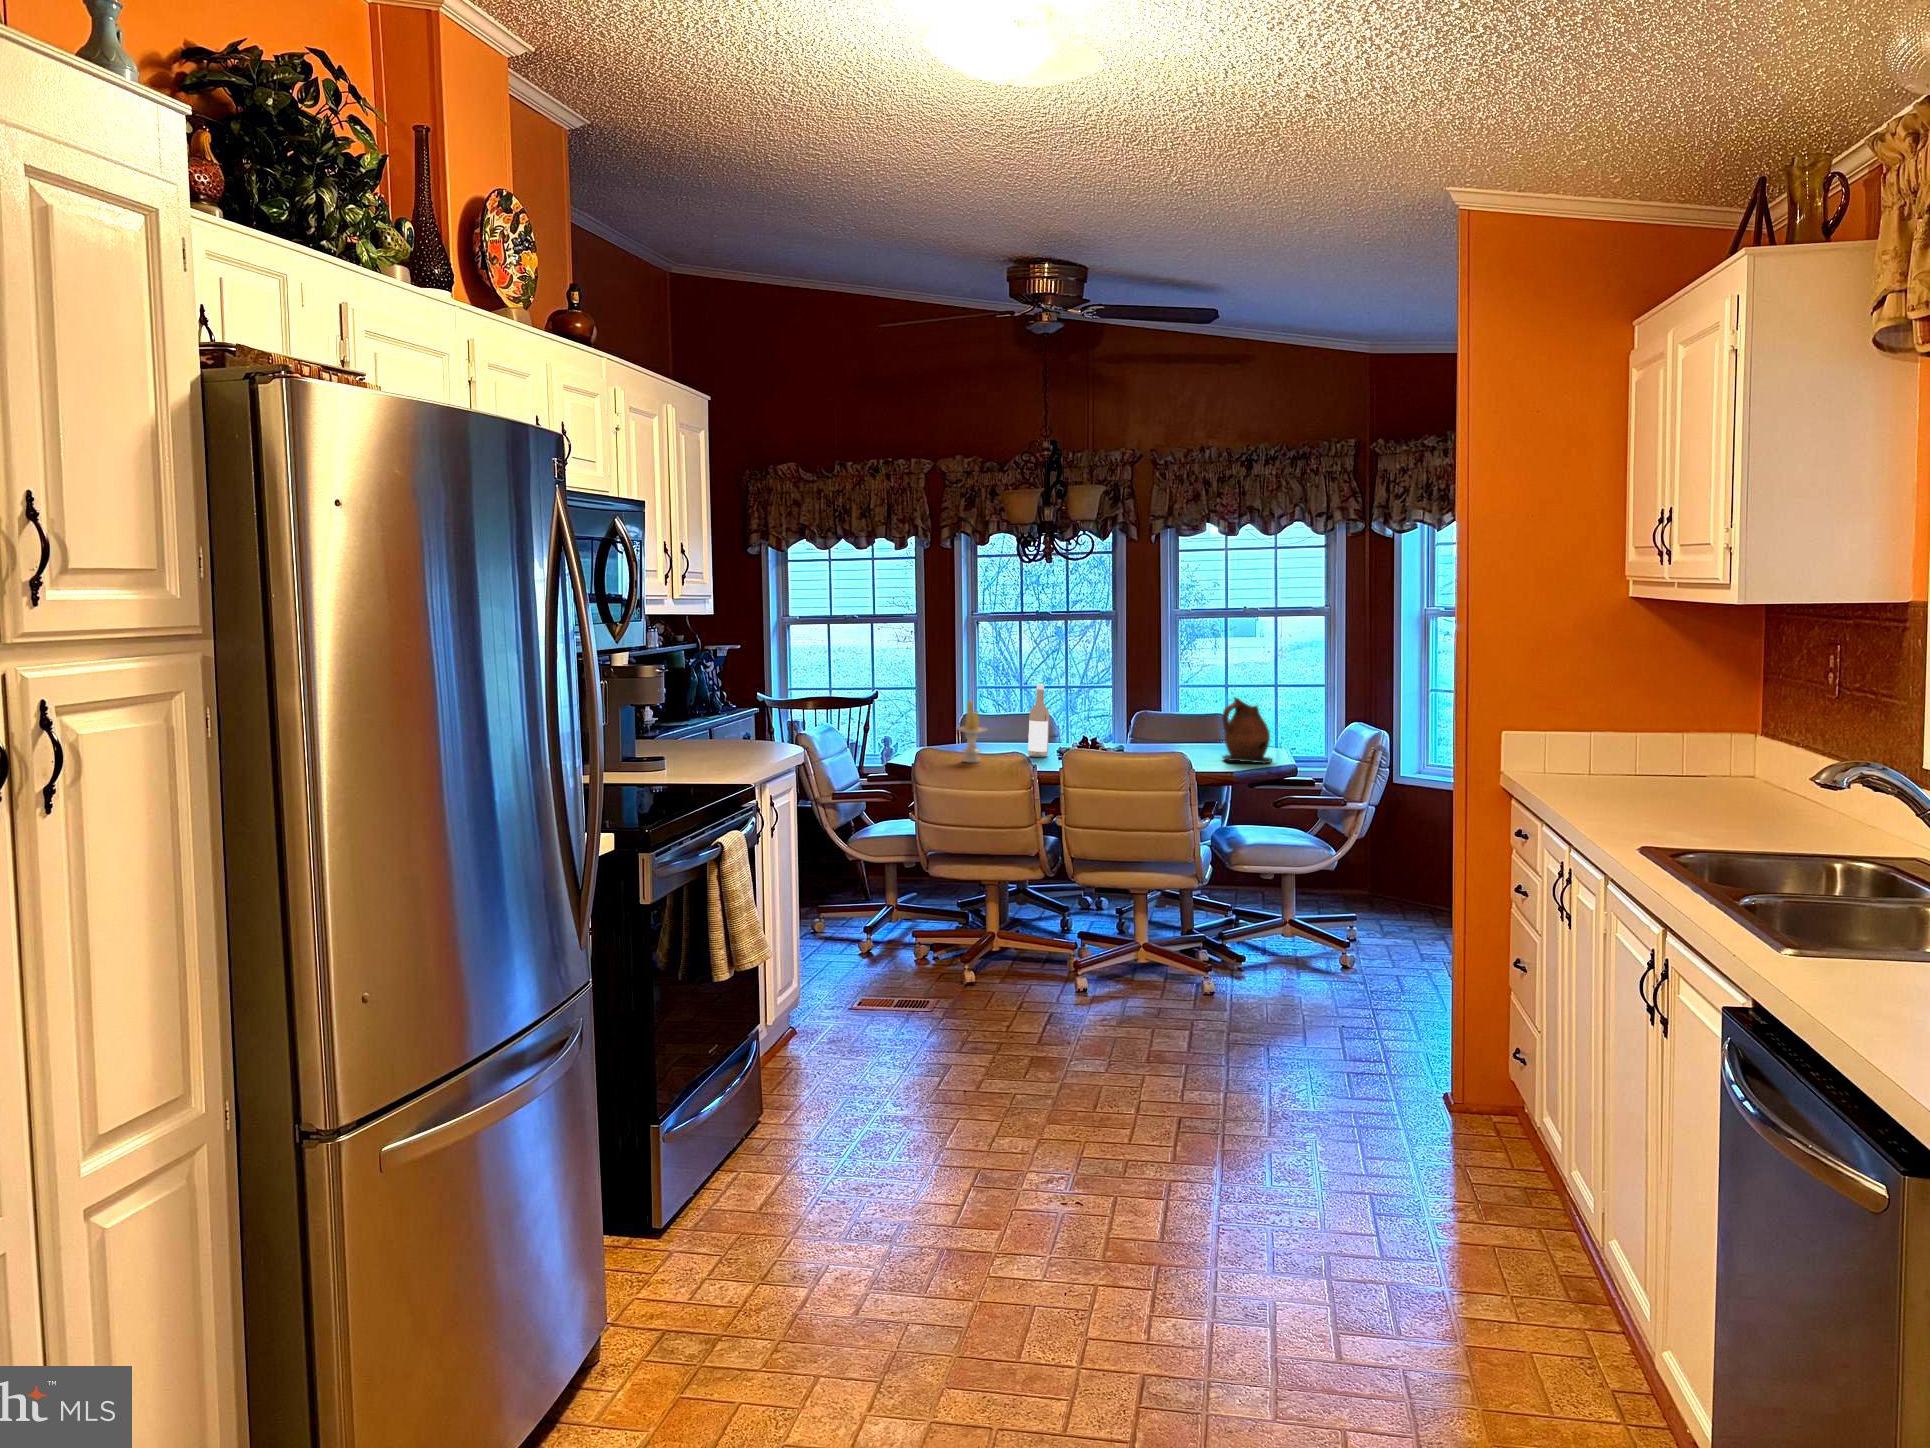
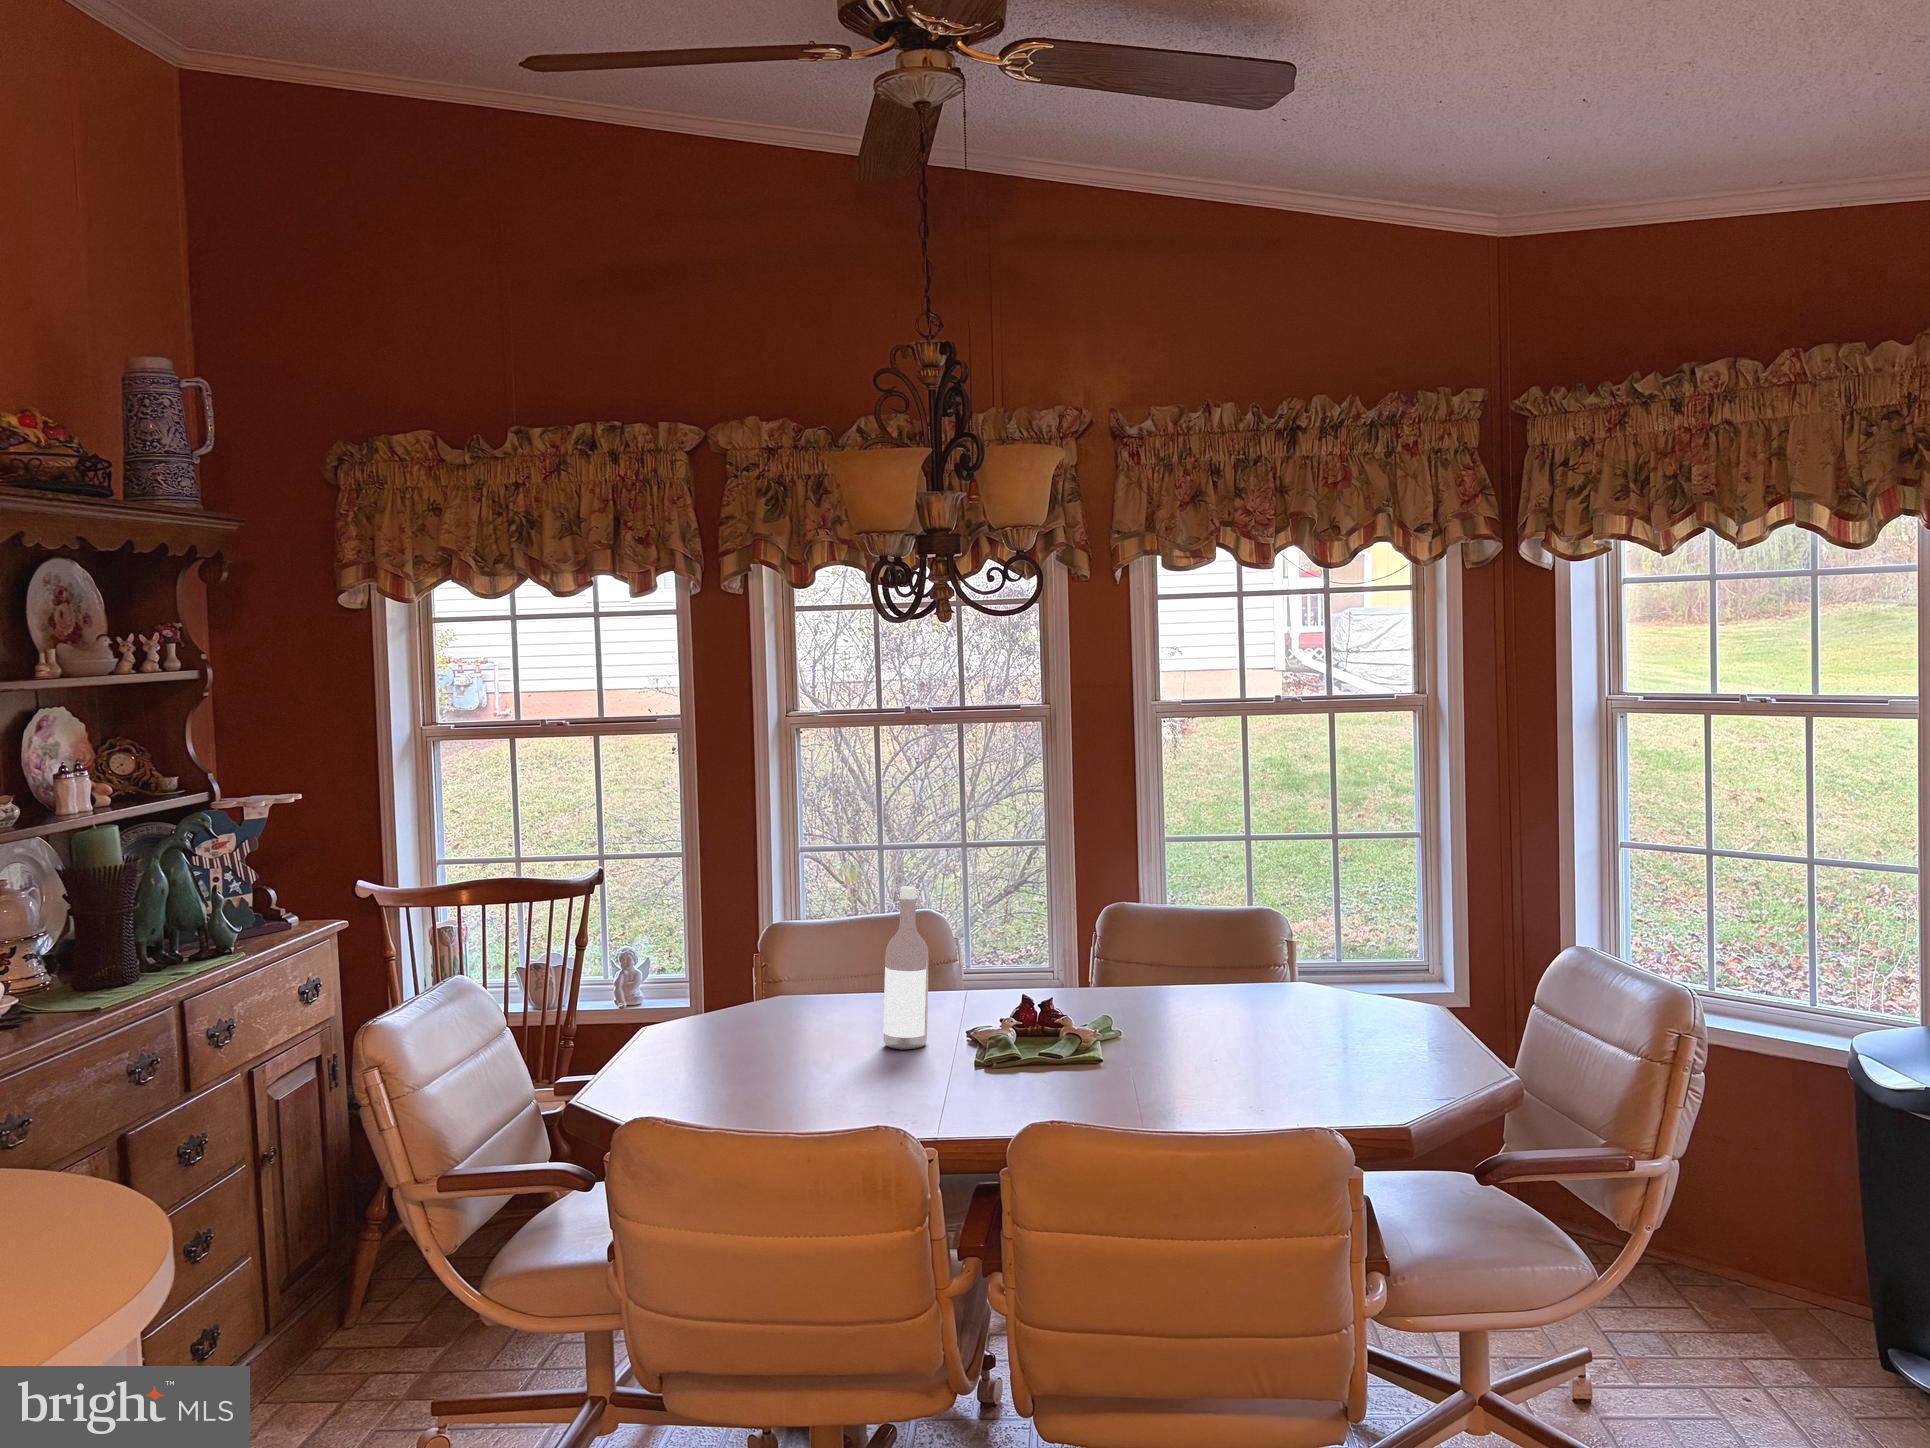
ceramic pitcher: present [1222,697,1271,763] -> none [1304,916,1424,1072]
candle: present [958,700,987,762] -> none [718,932,790,1079]

